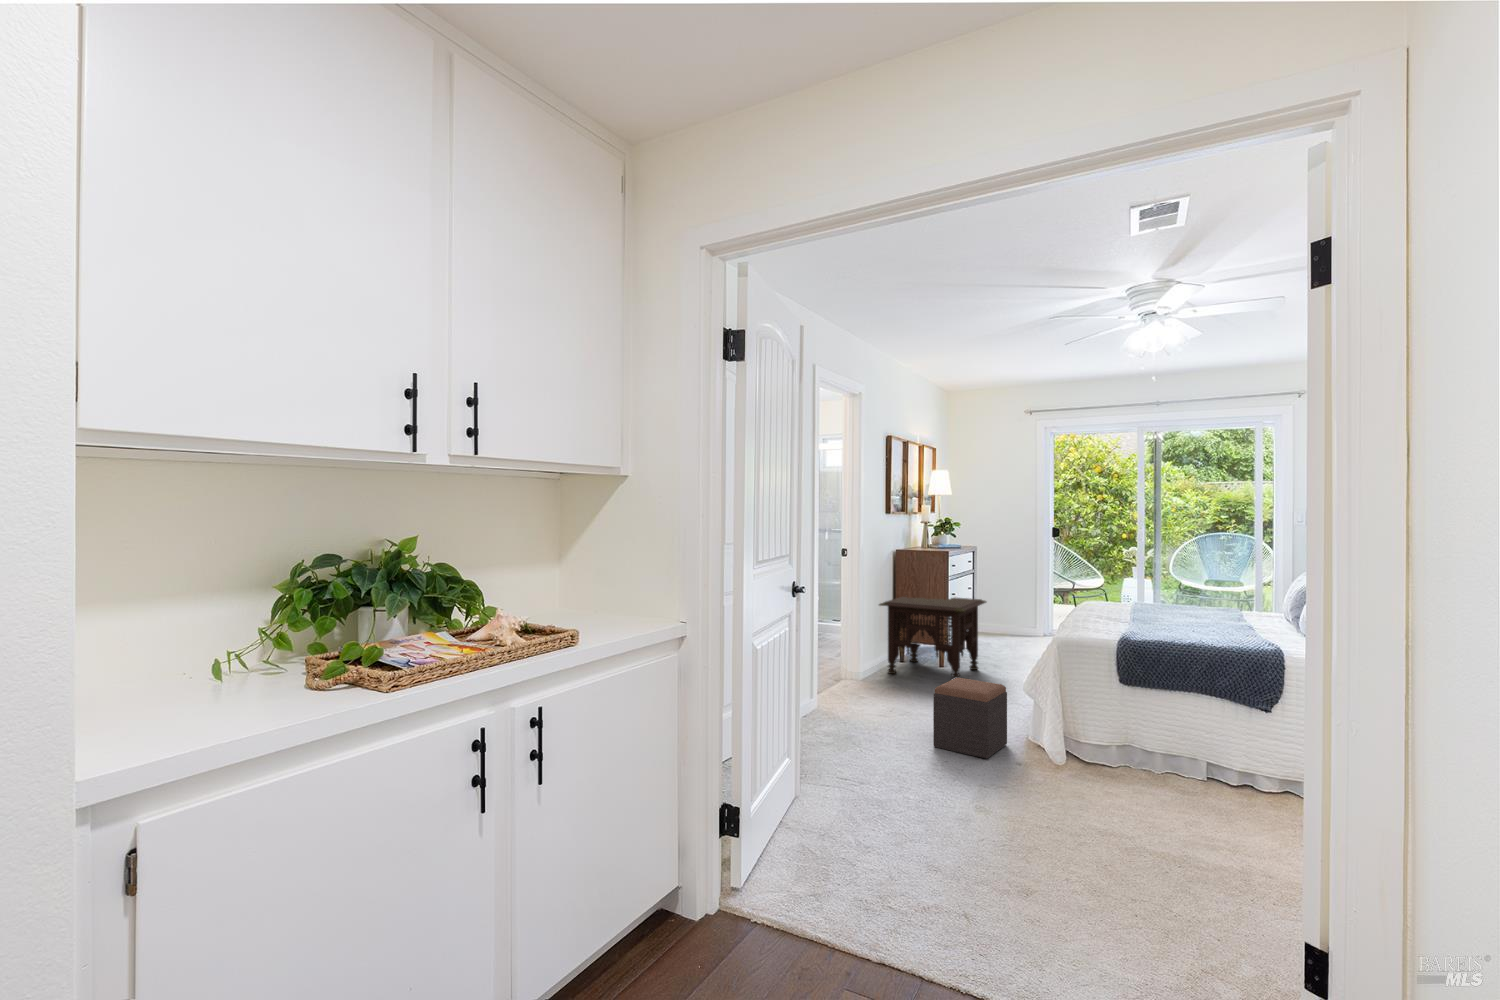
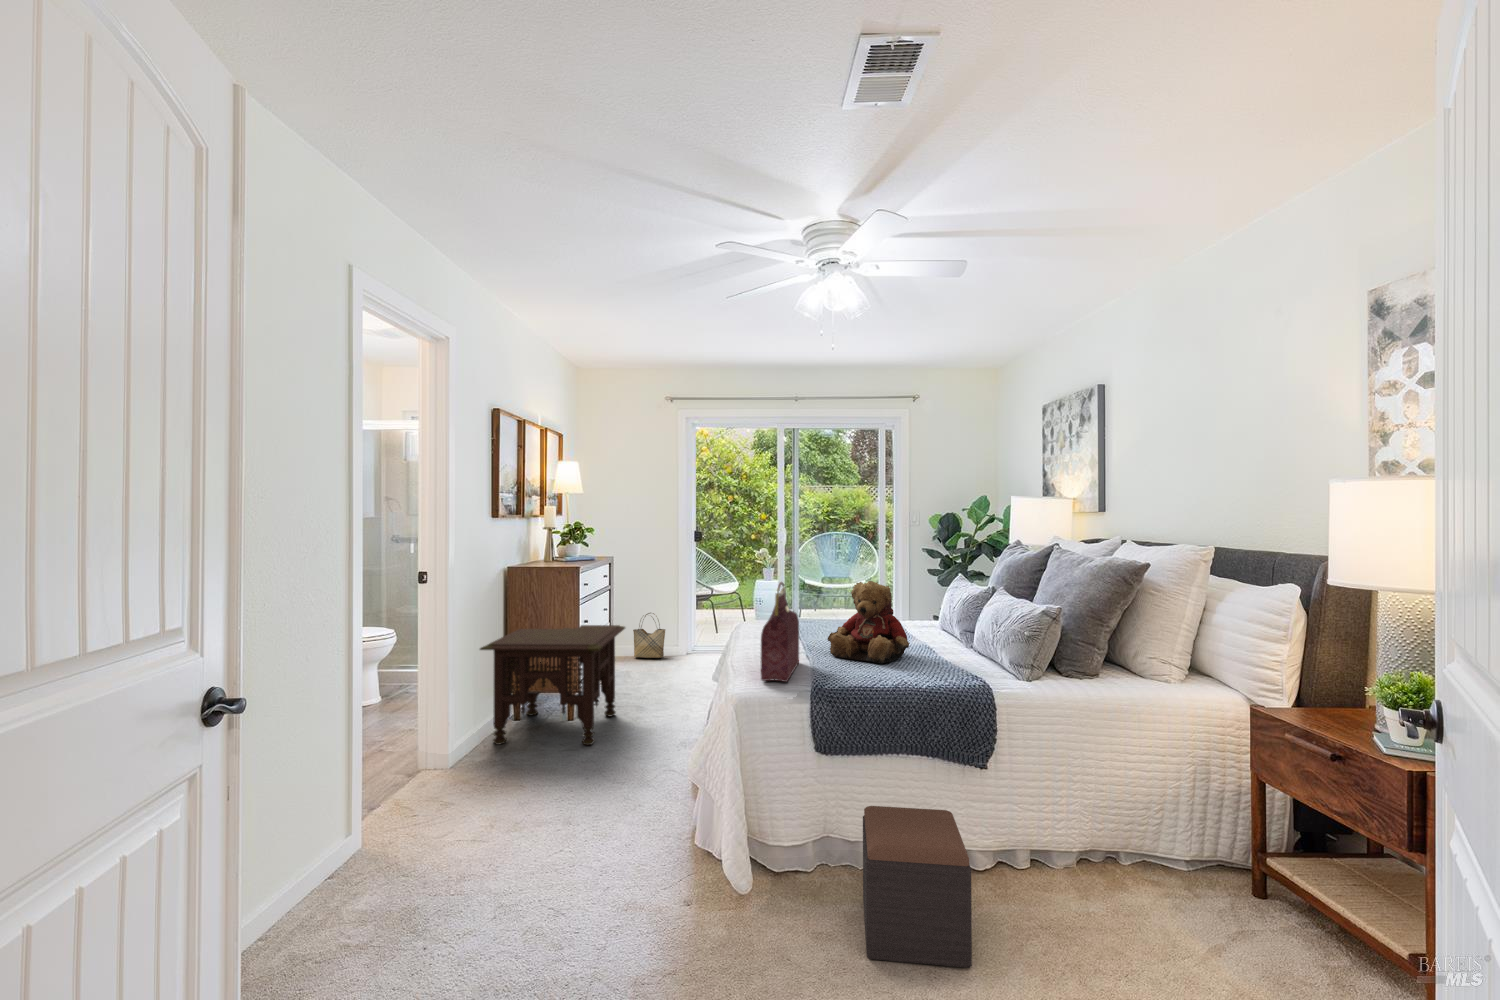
handbag: none [1079,561,1119,634] -> present [761,582,799,682]
teddy bear: none [1148,567,1226,633] -> present [827,581,910,663]
woven basket: none [998,599,1028,639] -> present [633,613,665,658]
footstool: present [933,678,1007,759] -> present [863,806,972,968]

